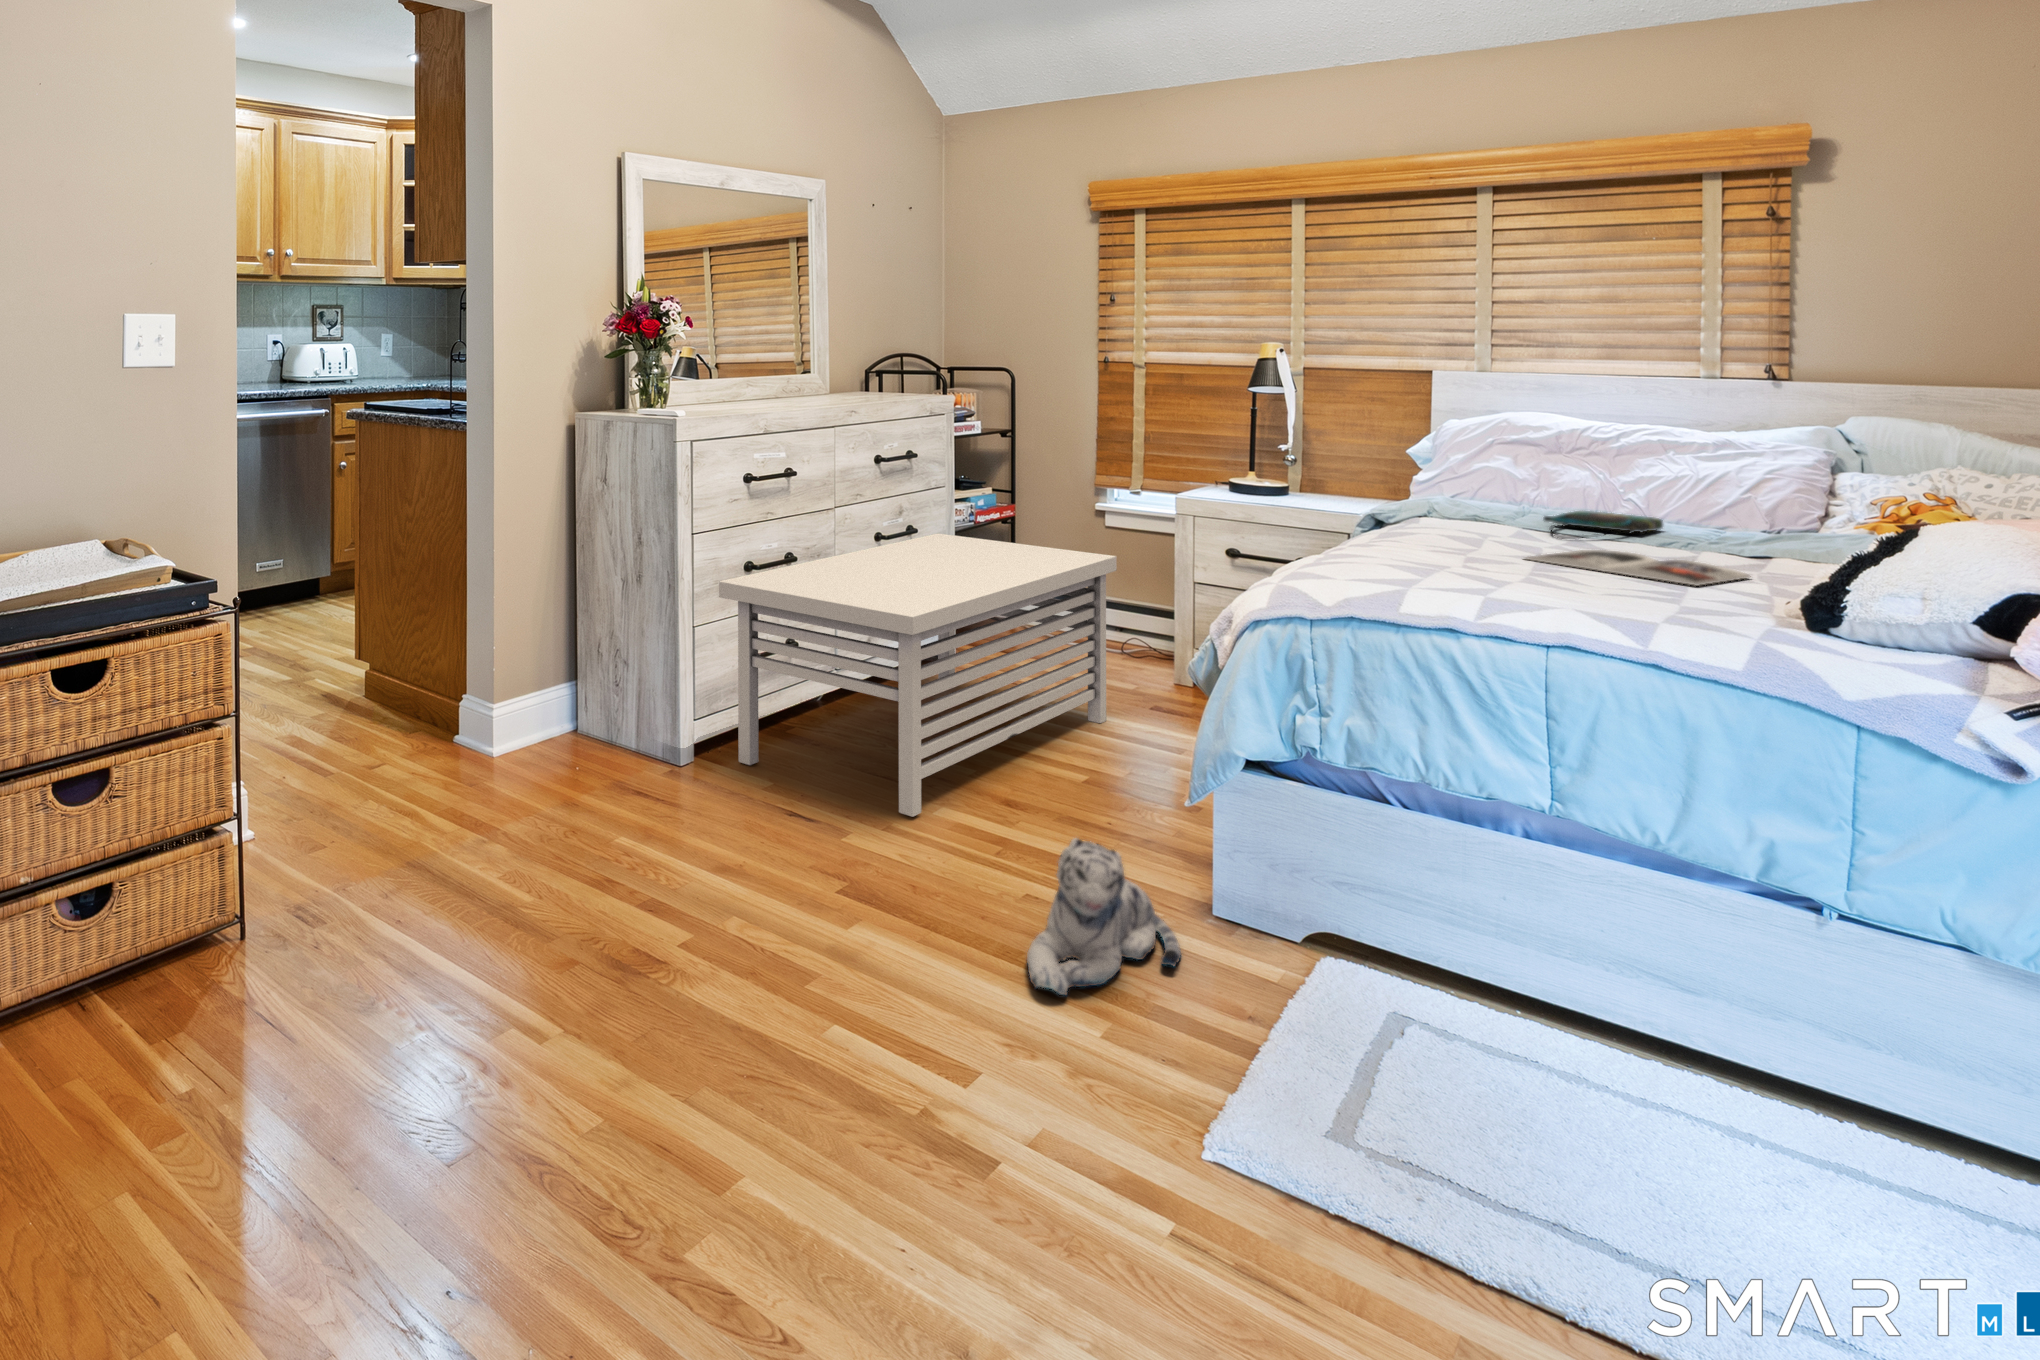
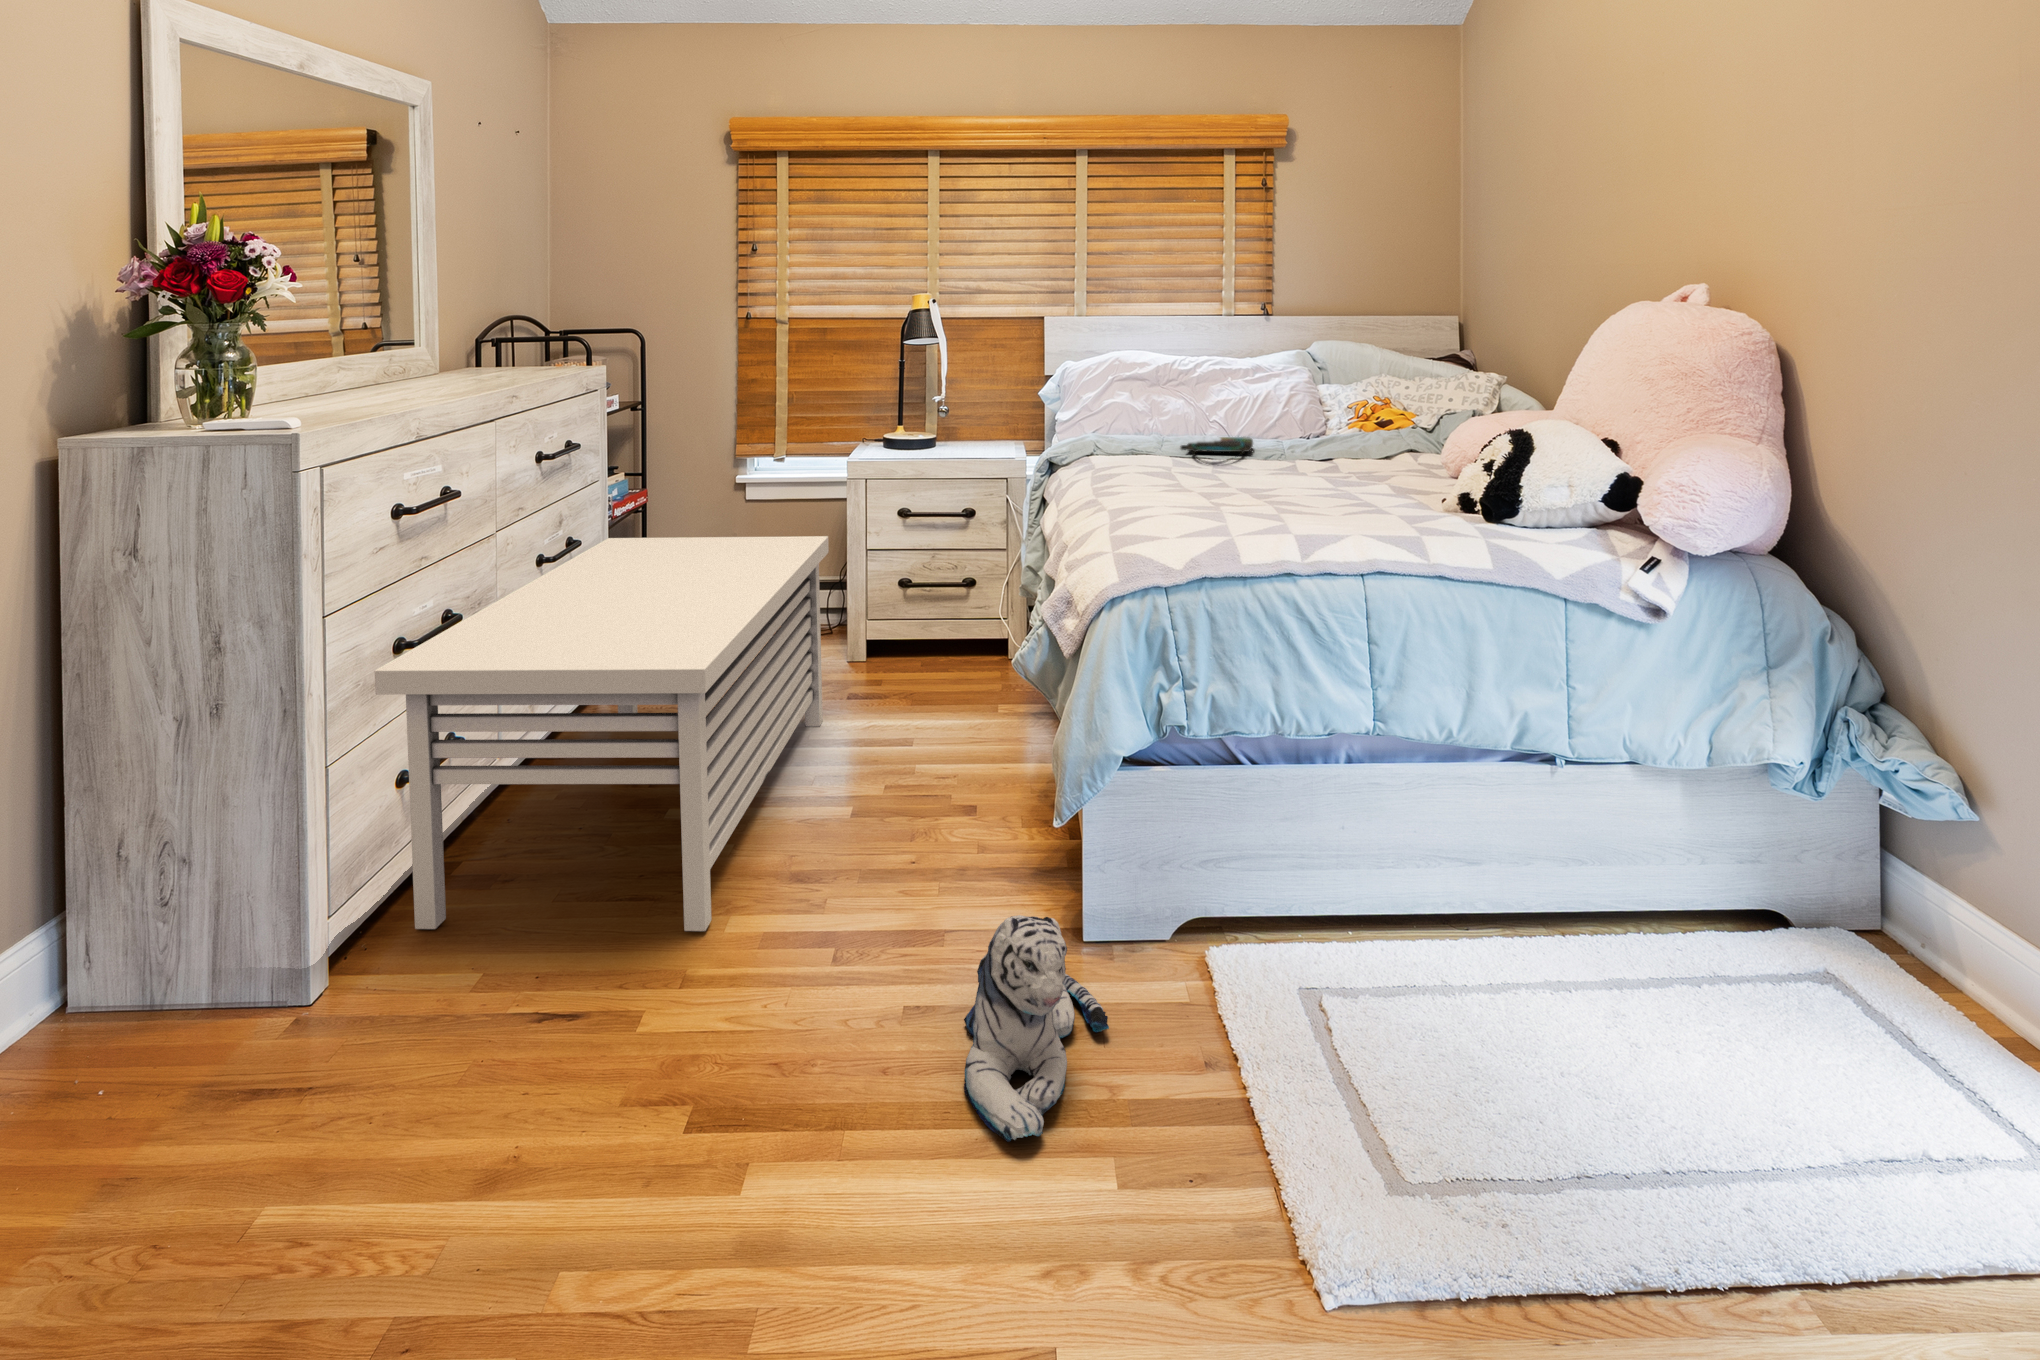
magazine: present [1524,550,1751,586] -> none [1223,472,1372,497]

